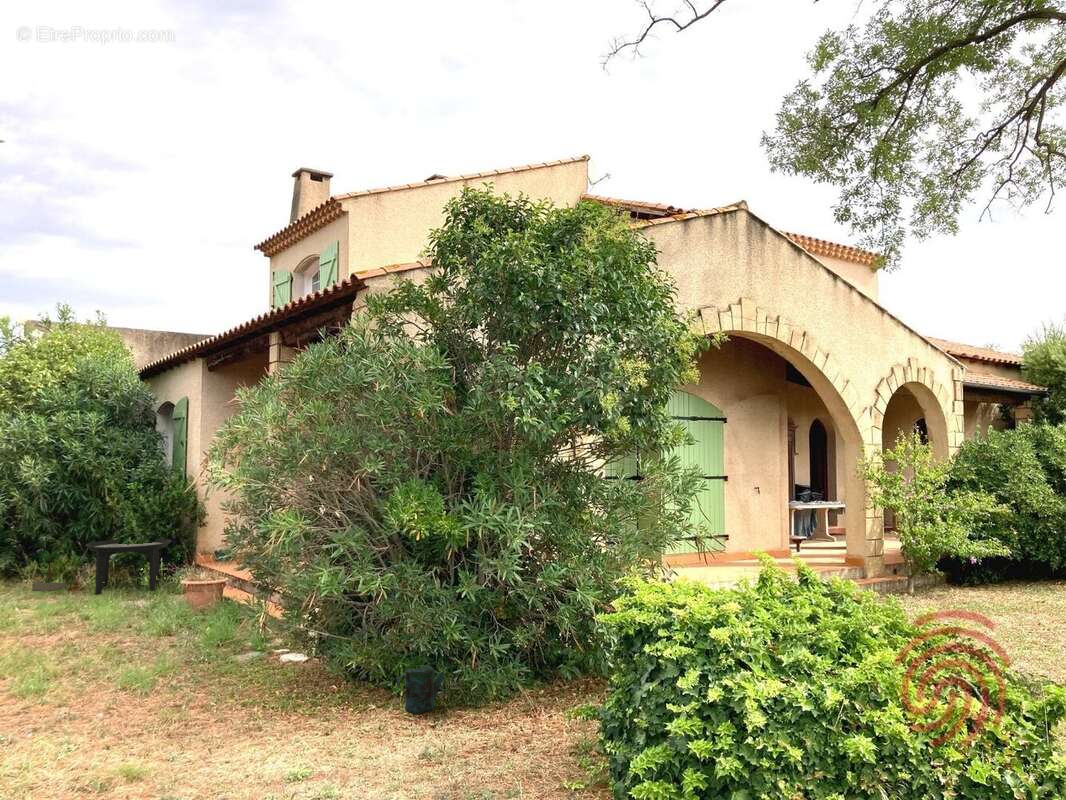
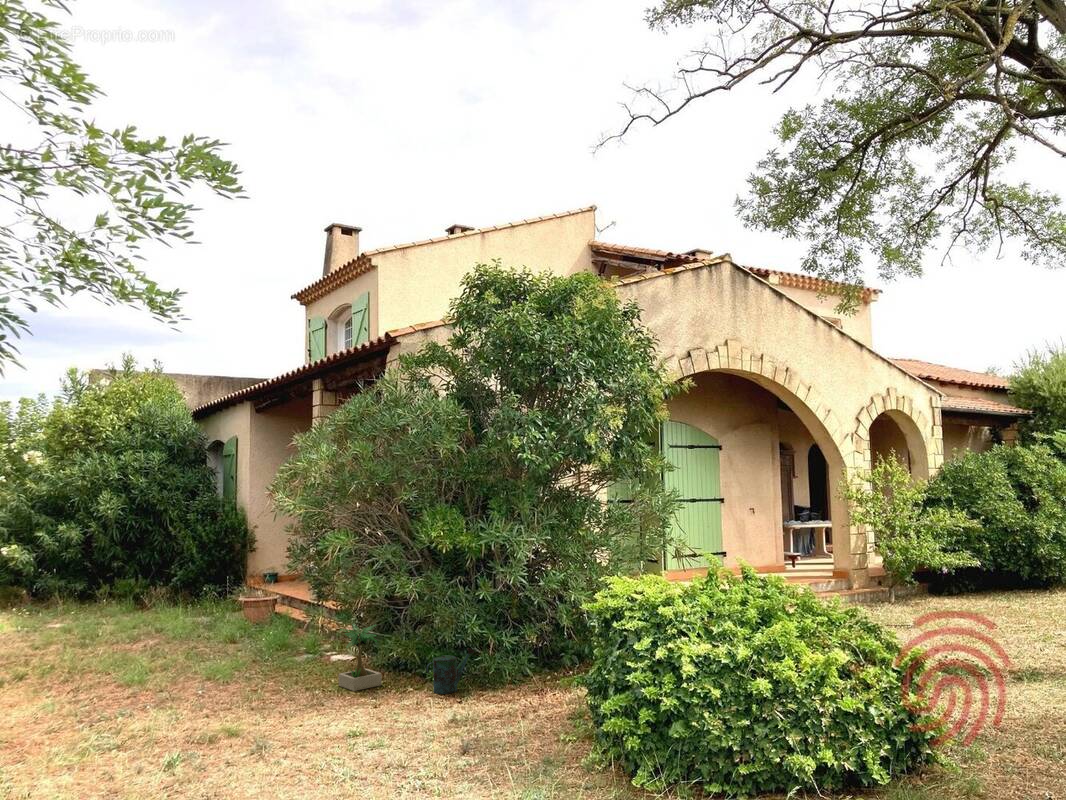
round table: present [85,539,172,594] -> none [153,563,228,612]
potted plant: present [32,550,66,591] -> present [339,624,381,691]

